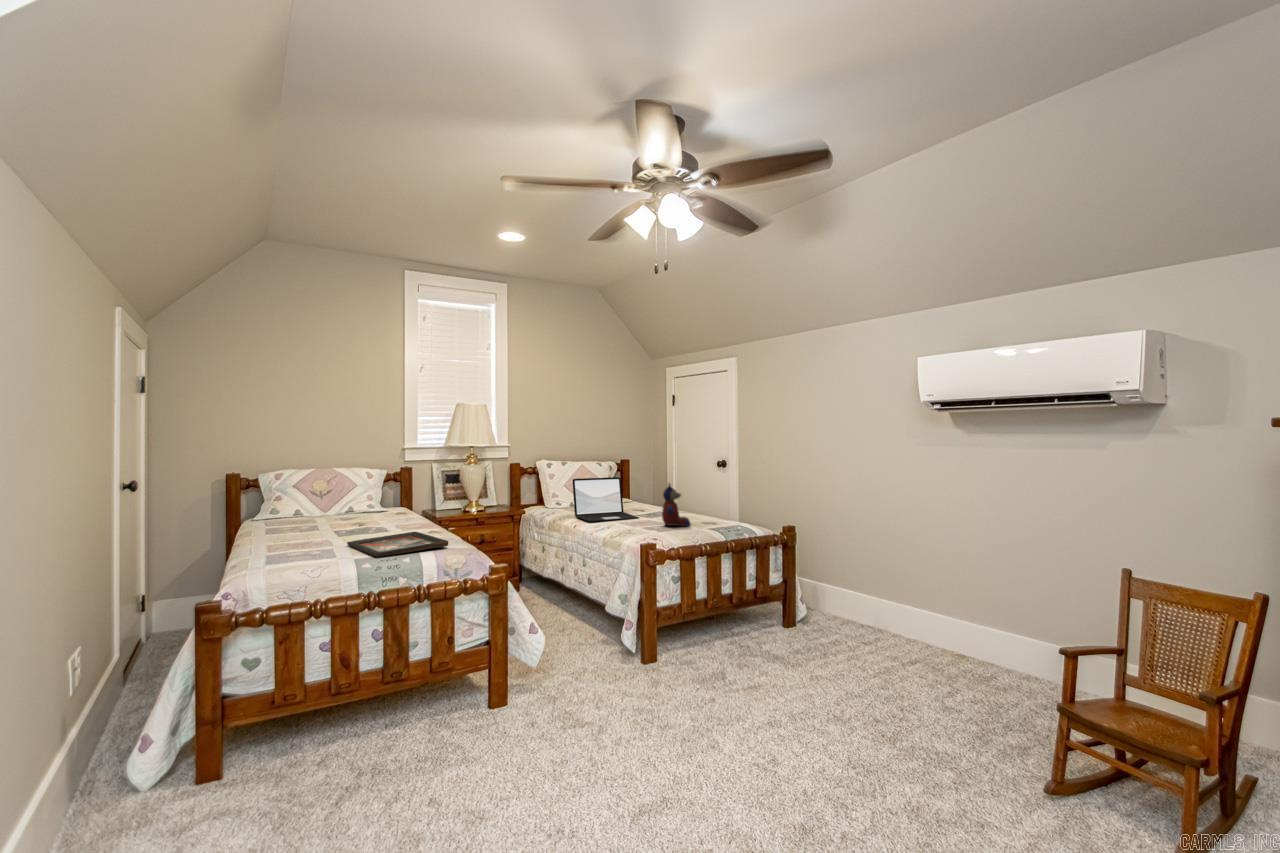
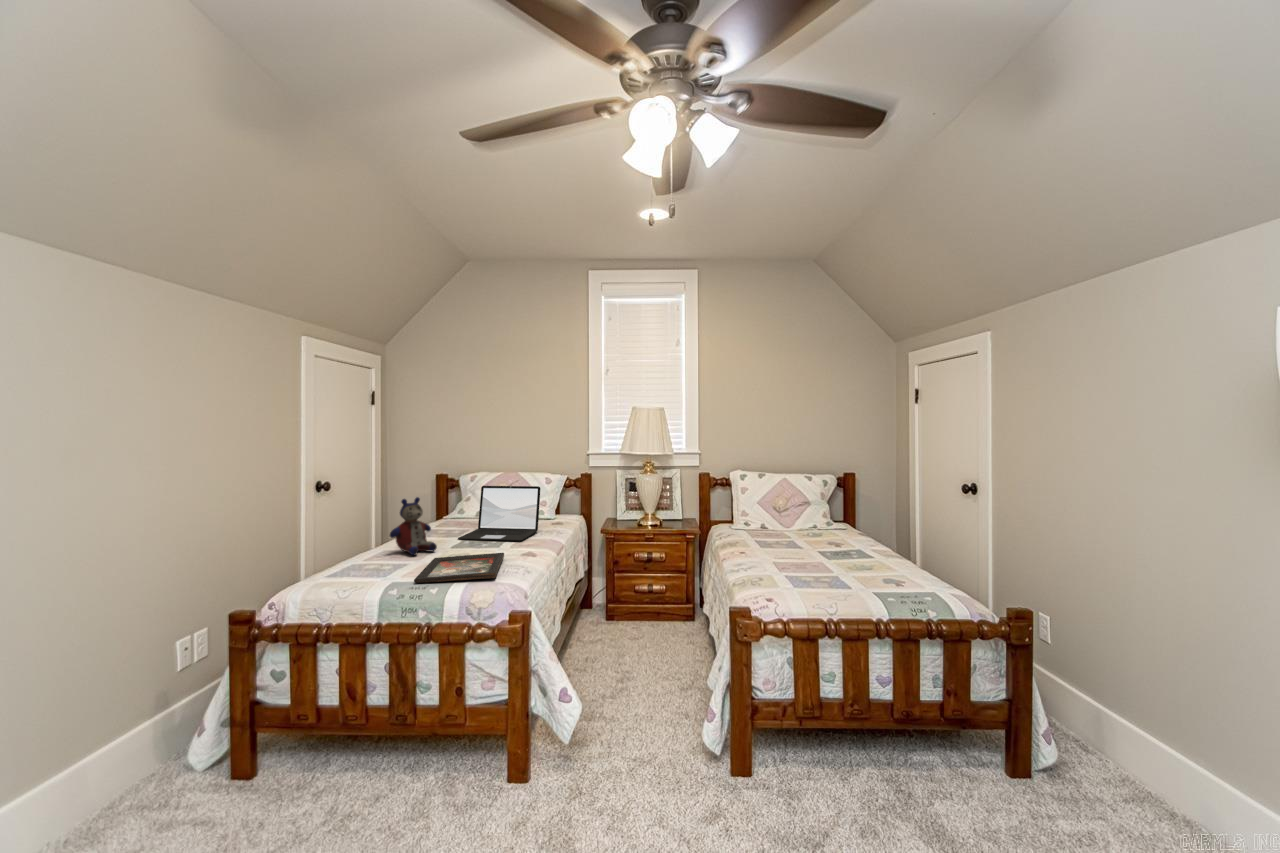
laptop: present [573,477,639,522] -> present [458,486,540,541]
stuffed bear: present [662,484,690,526] -> present [390,497,437,555]

